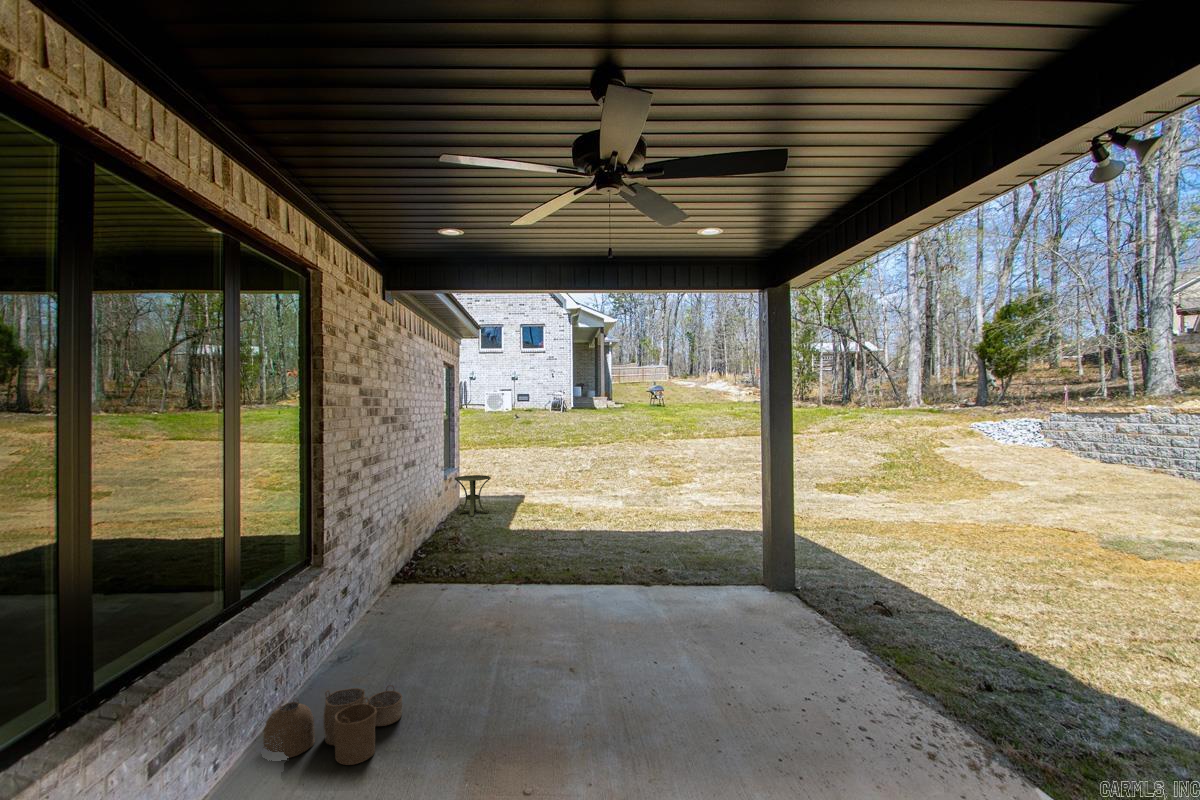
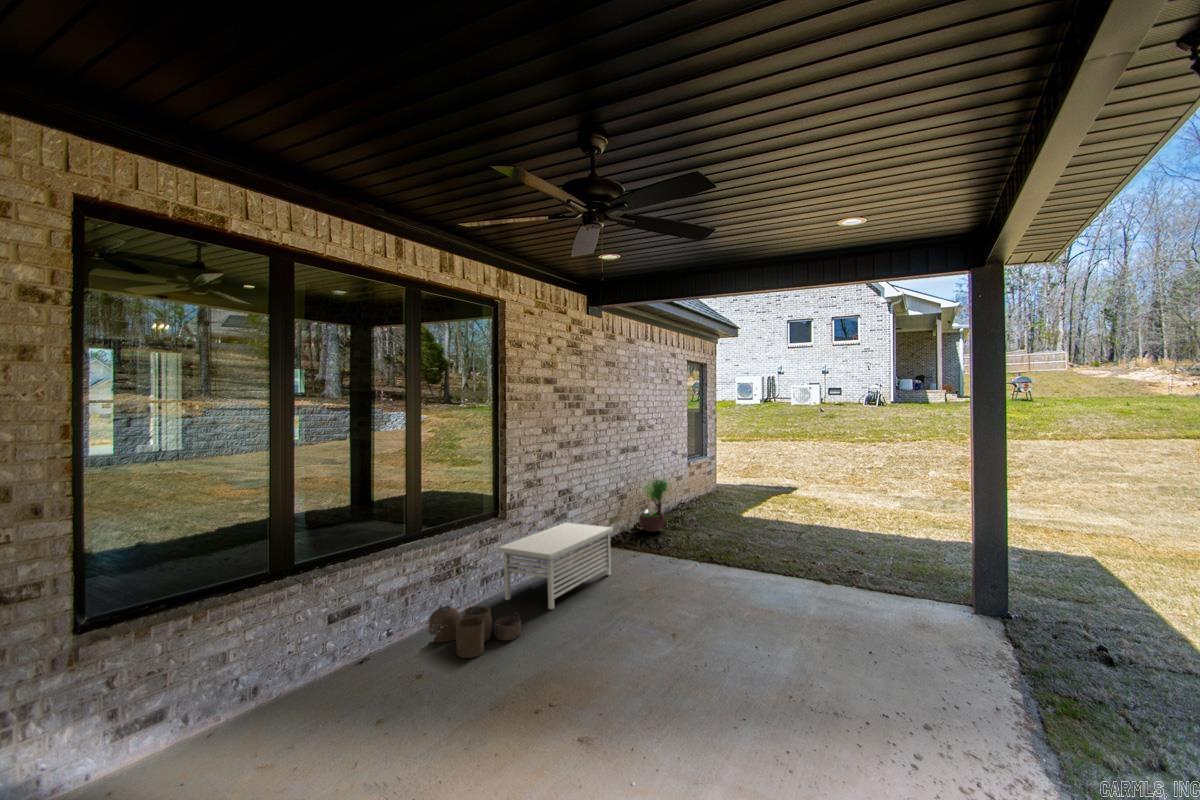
side table: present [455,475,491,516] -> none [708,464,740,501]
potted tree: none [416,491,456,560] -> present [639,480,669,532]
storage bench: none [321,559,439,676] -> present [498,523,613,609]

